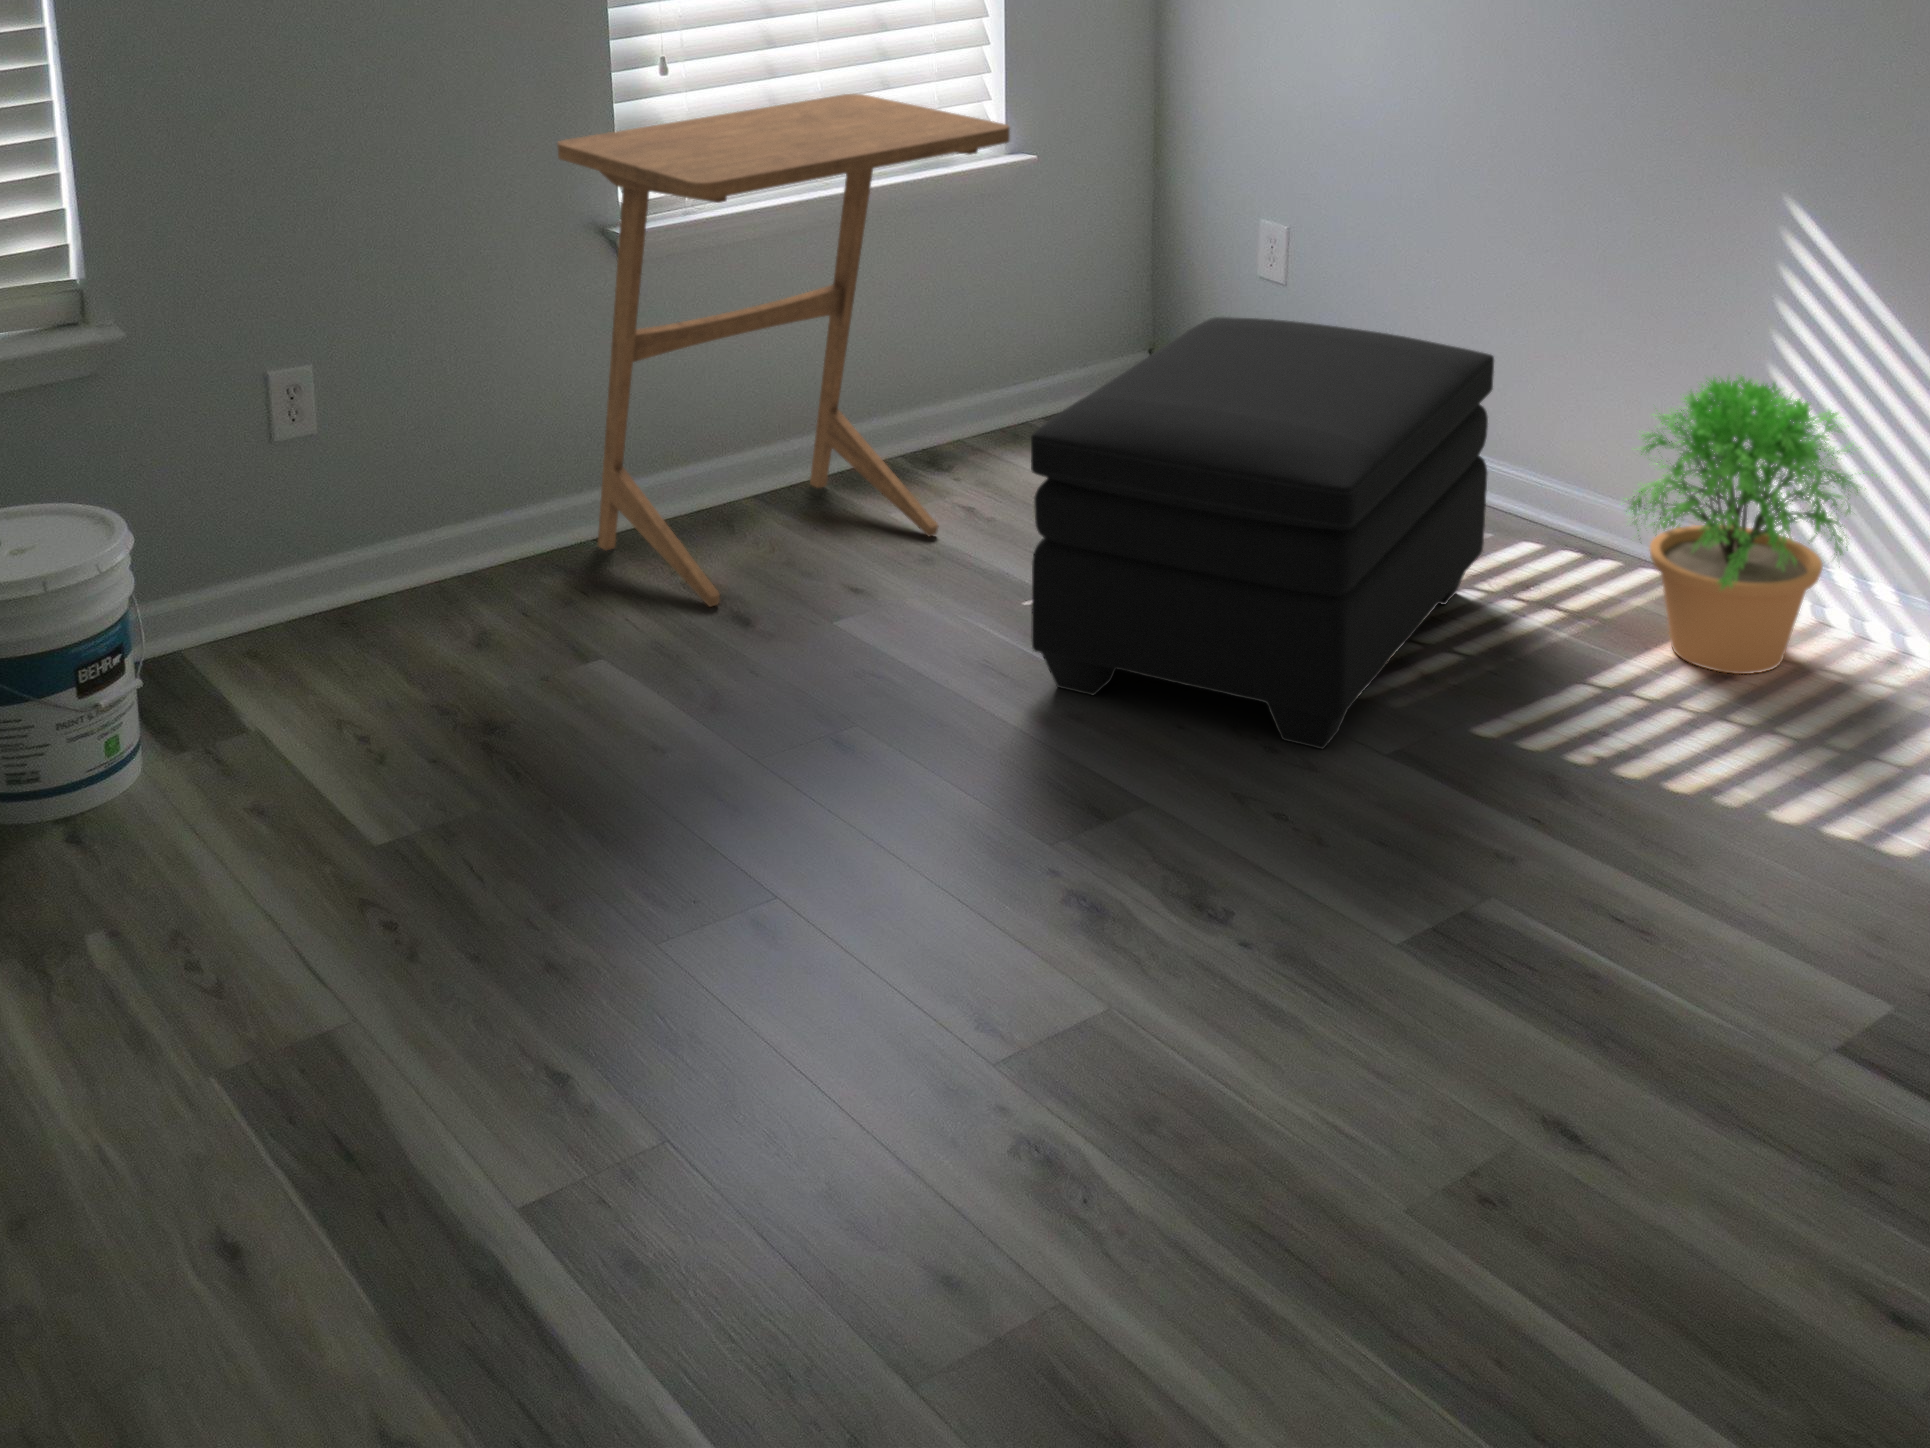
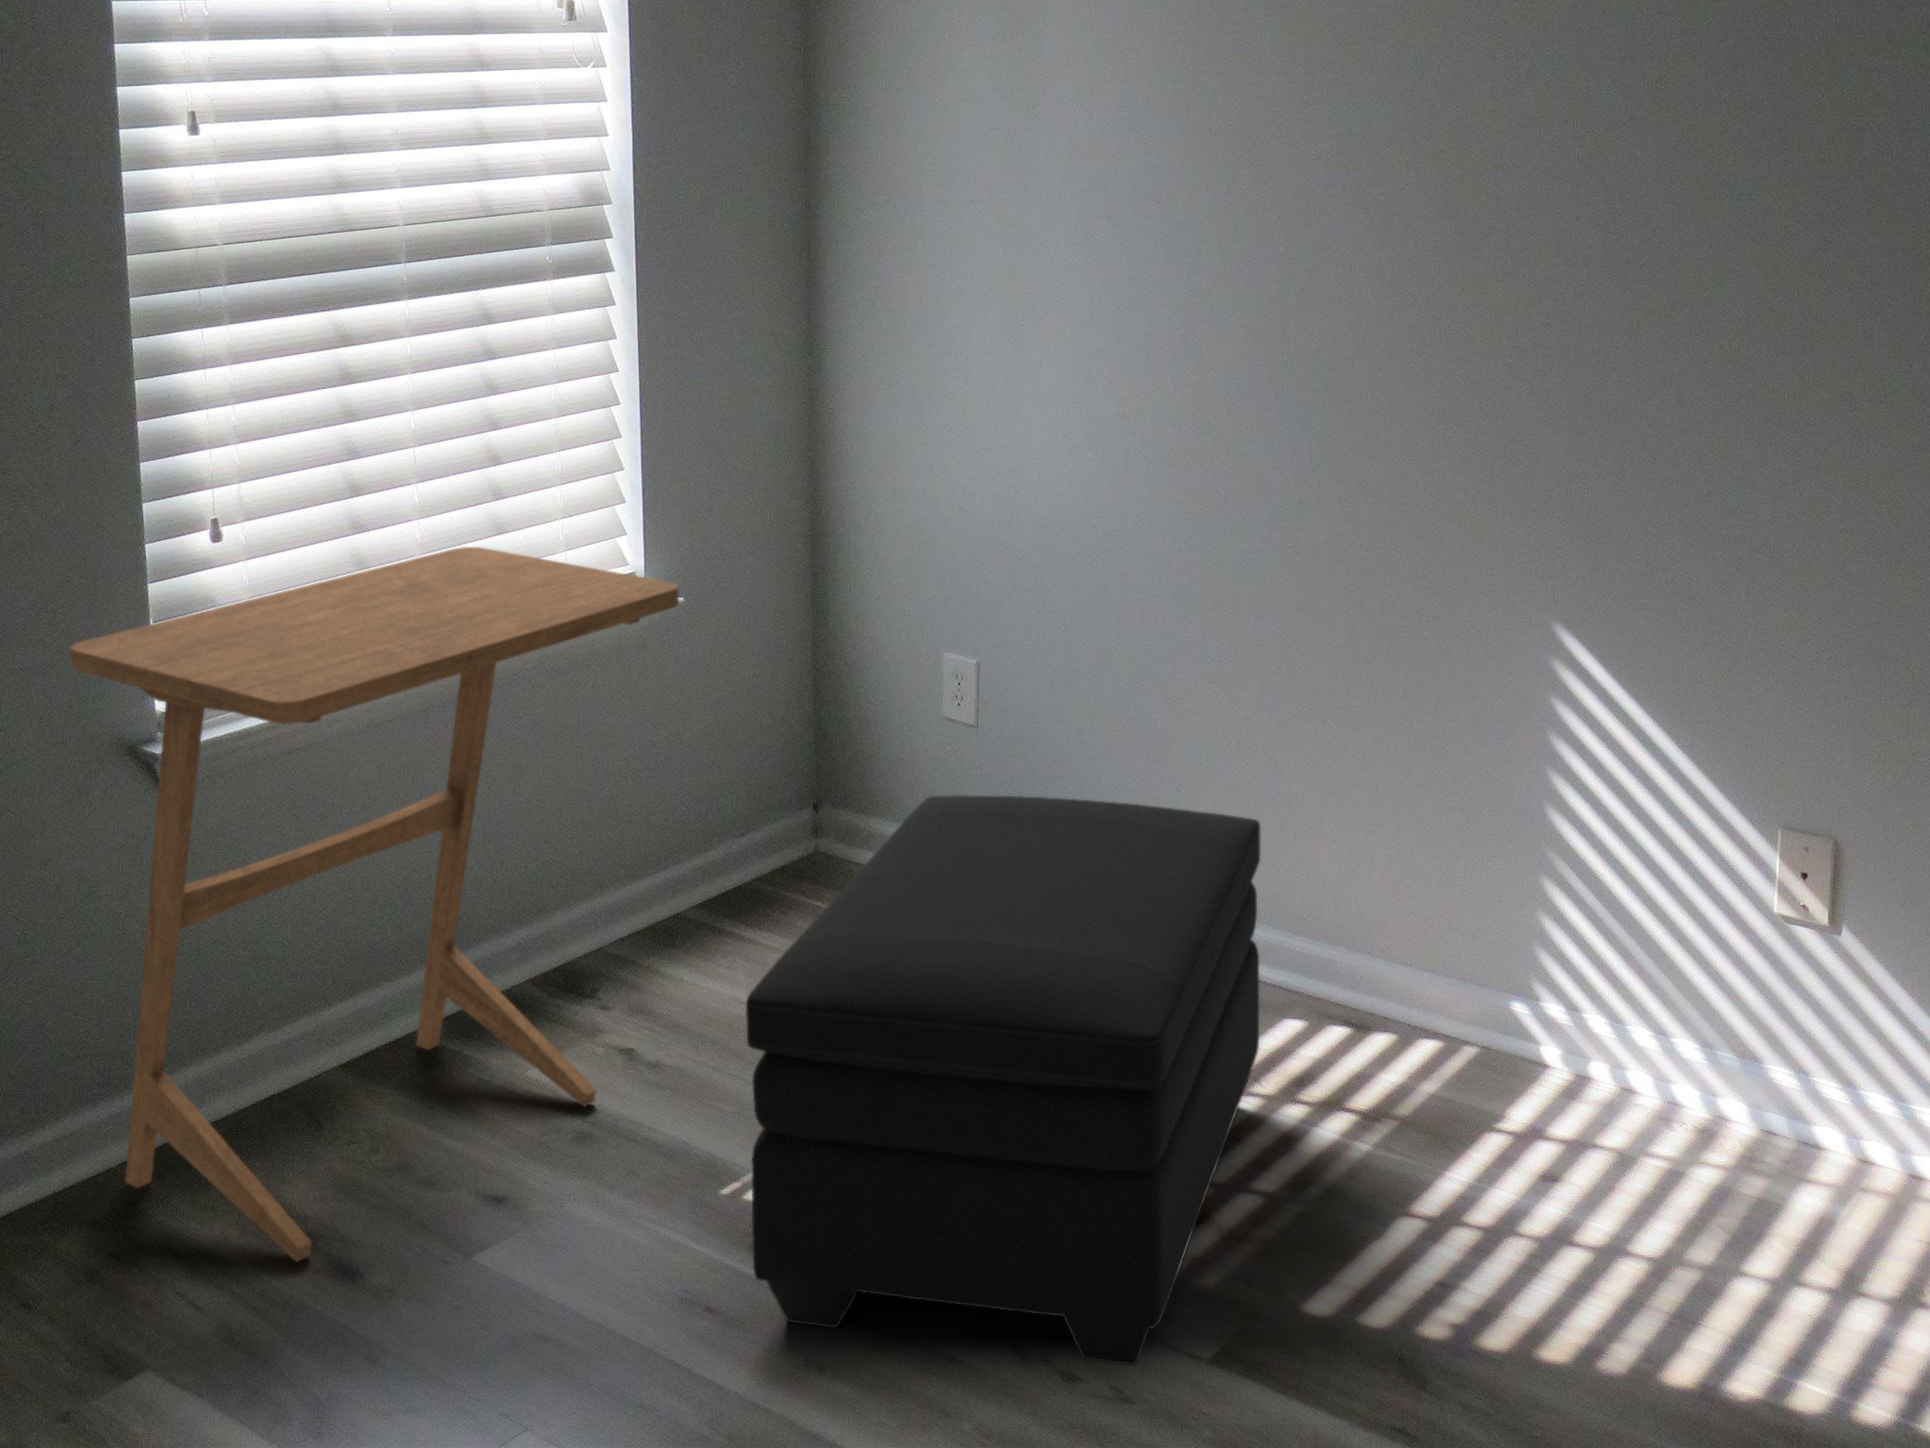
potted plant: present [1626,376,1877,674] -> none [1416,824,1687,1174]

